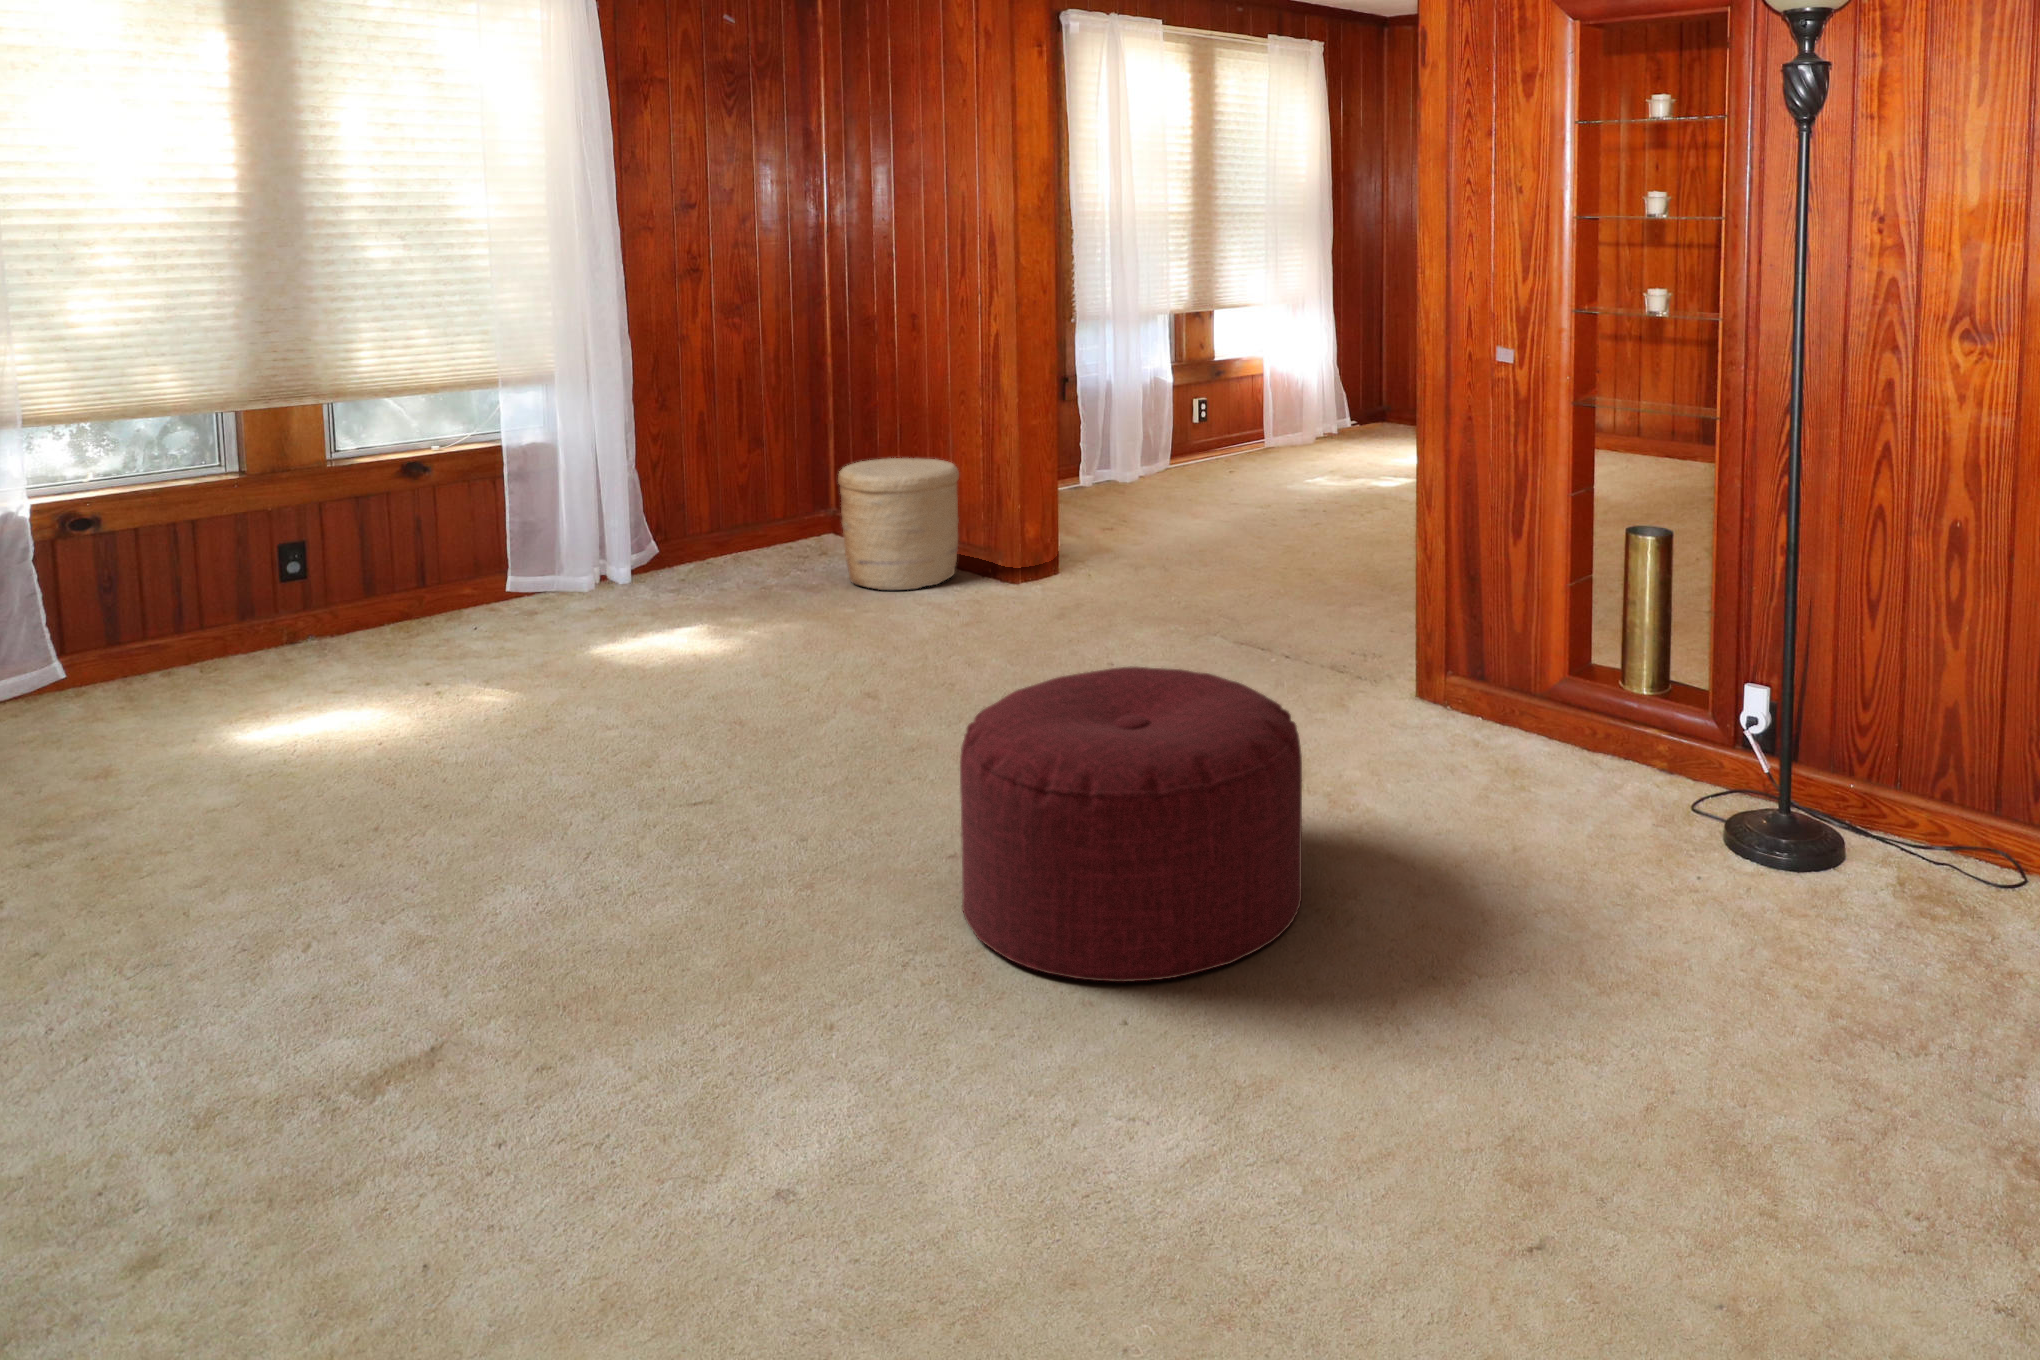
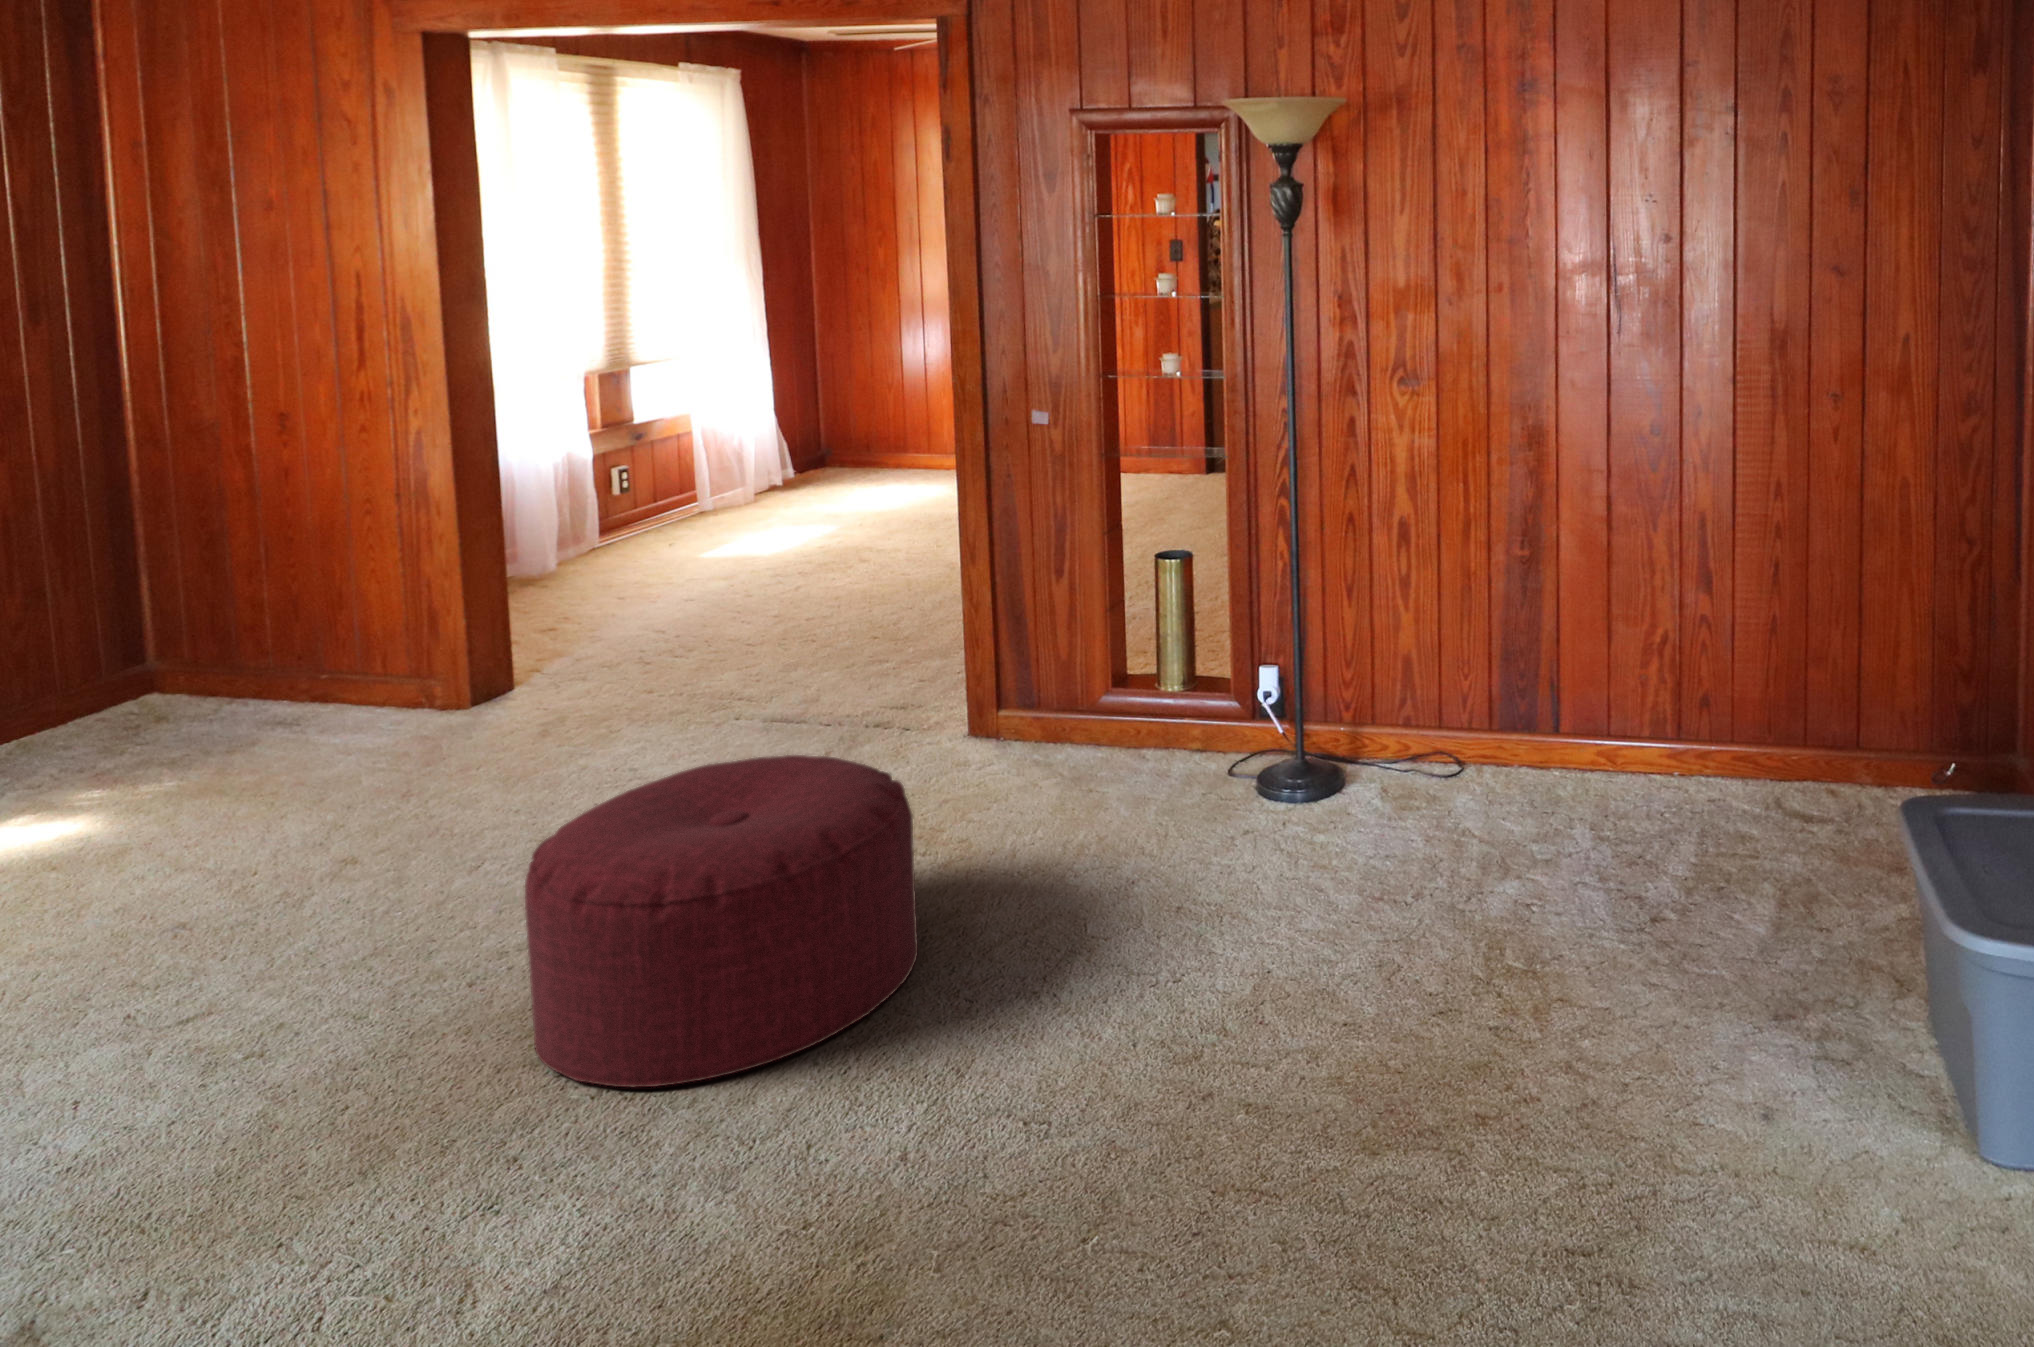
woven basket: present [838,458,959,590] -> none [139,580,340,754]

